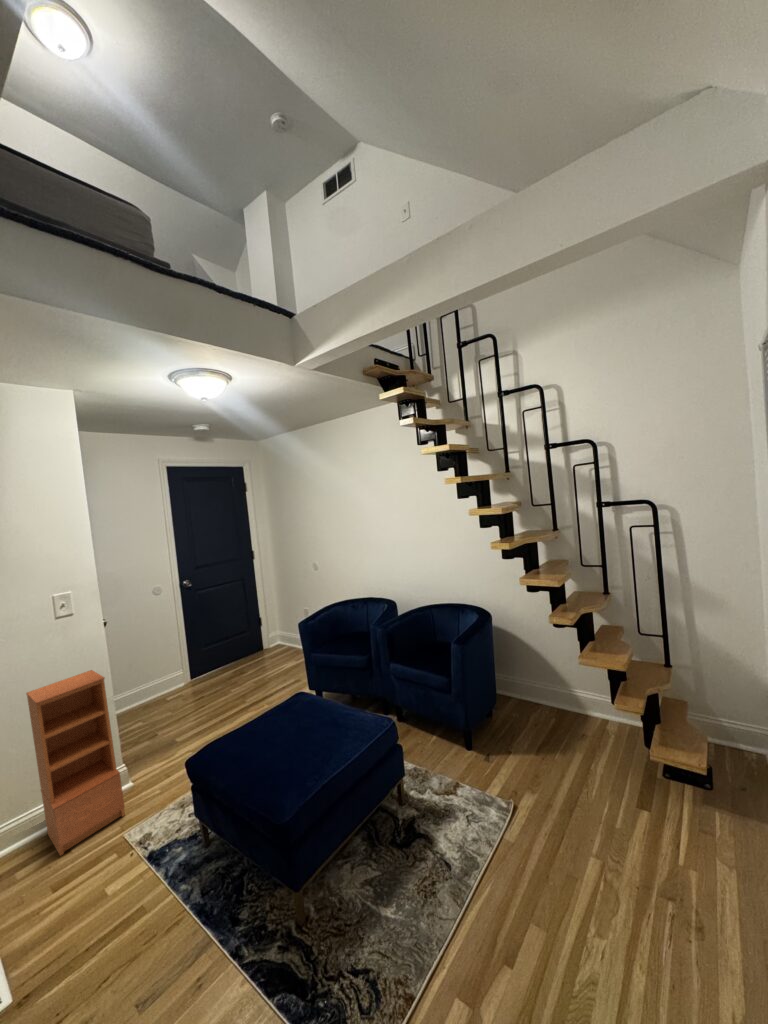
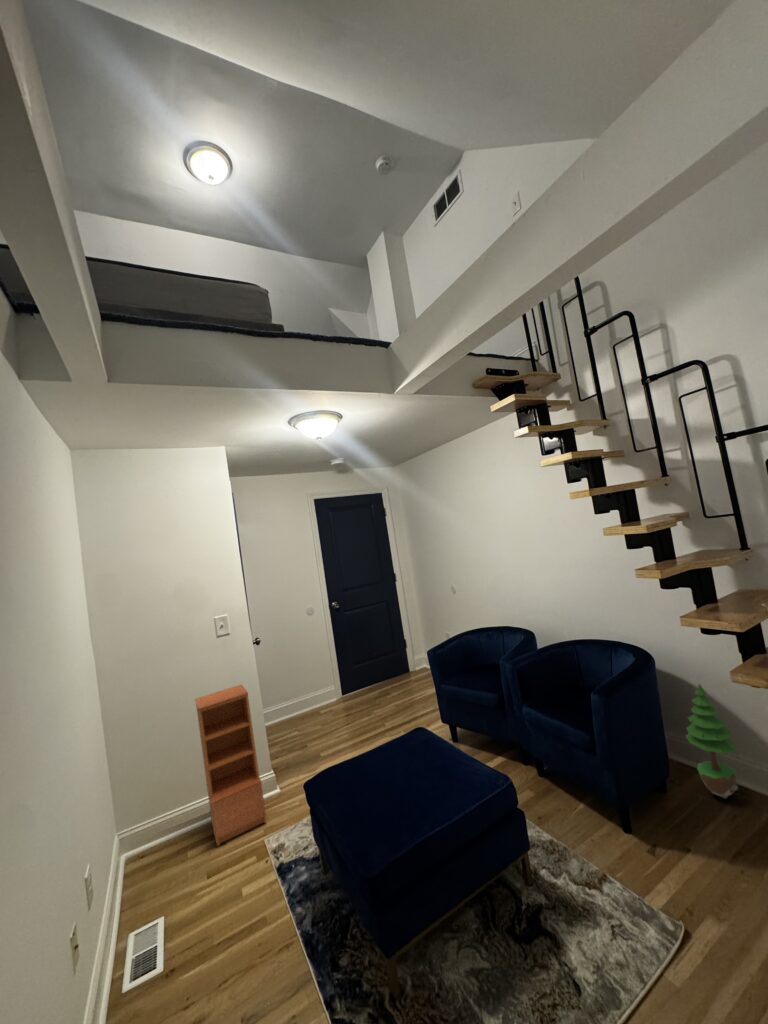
potted tree: none [506,629,538,710] -> present [686,684,738,798]

